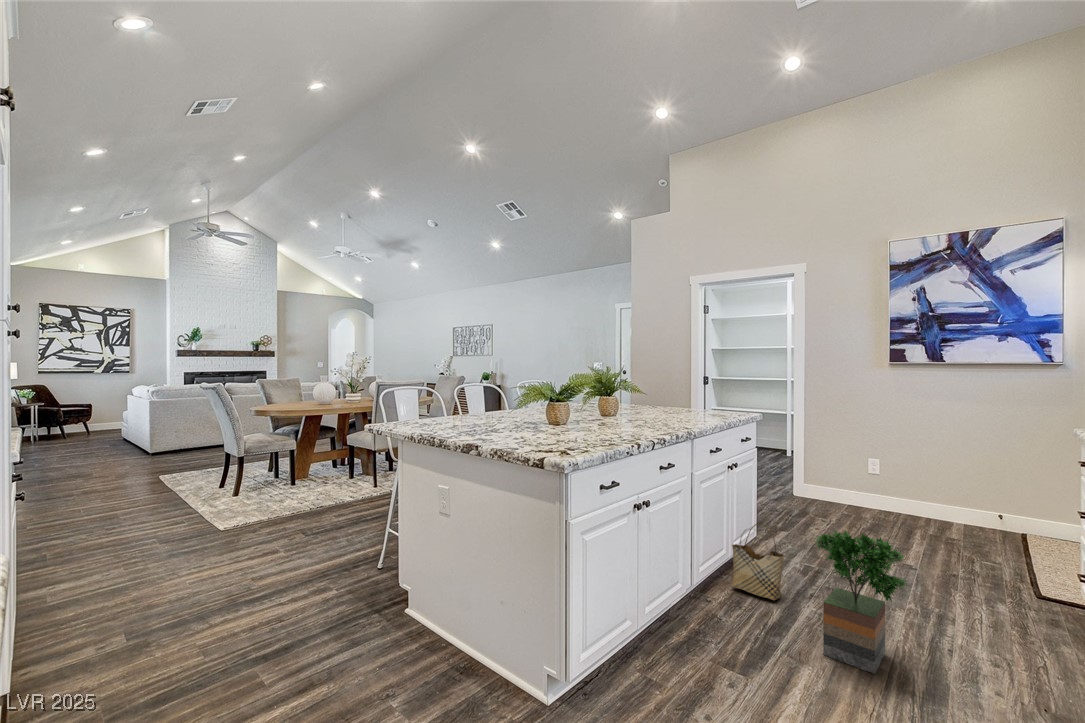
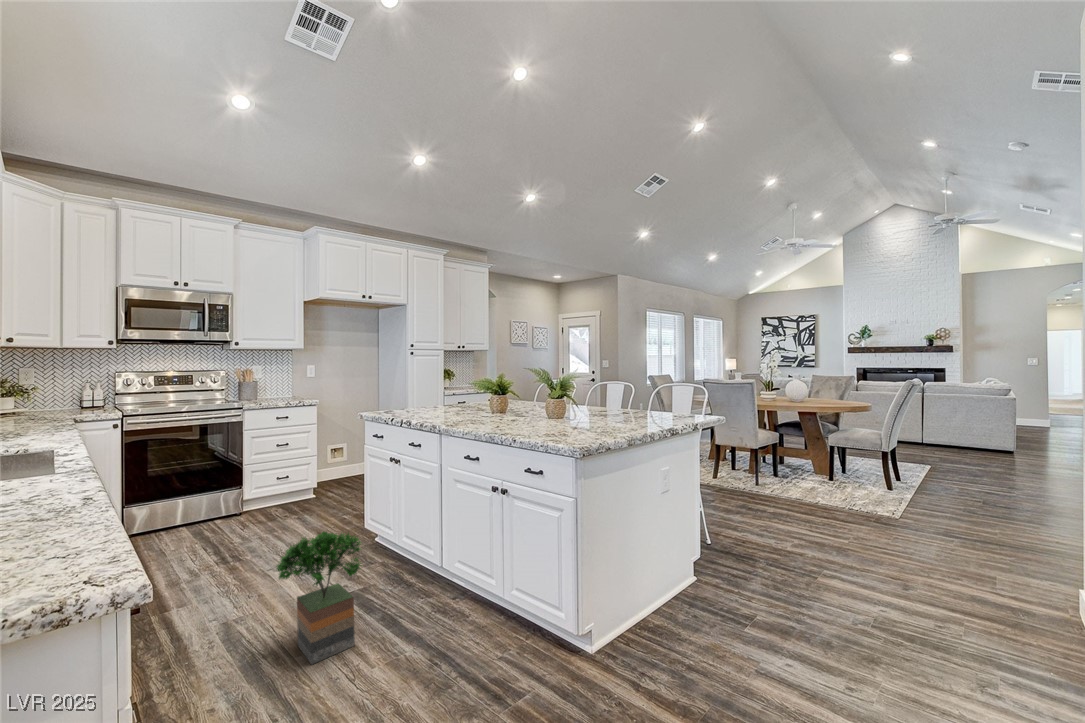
woven basket: present [732,523,784,600] -> none [429,545,476,634]

